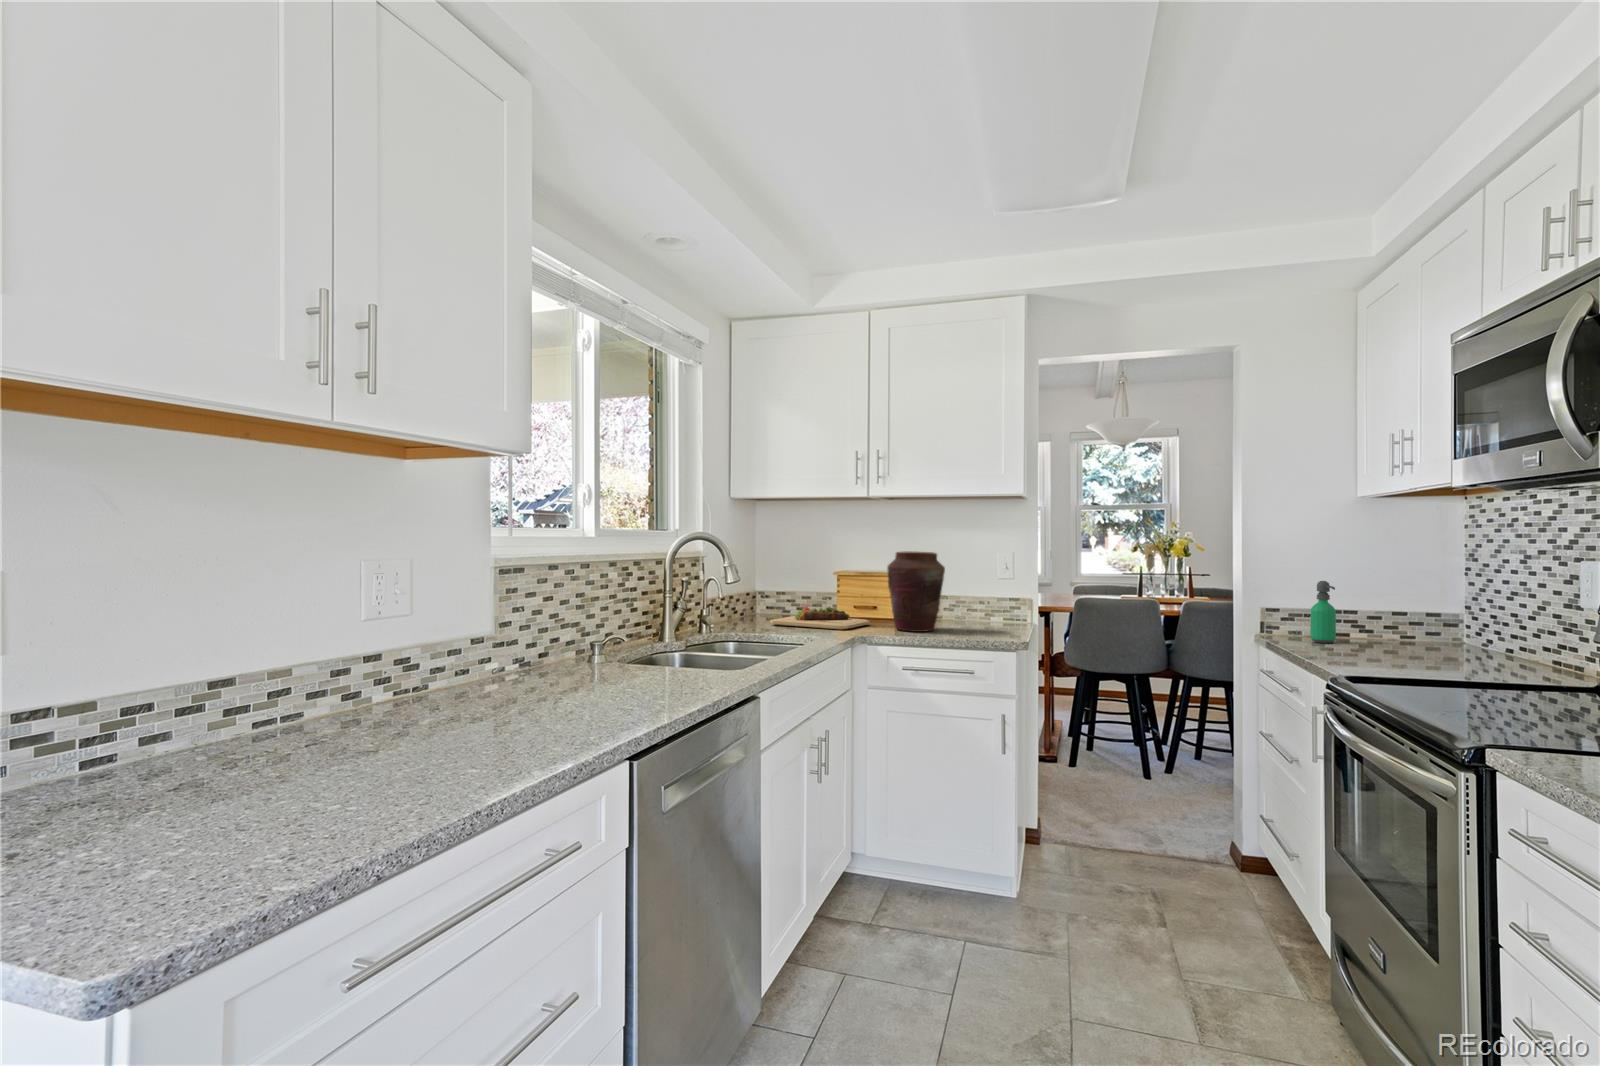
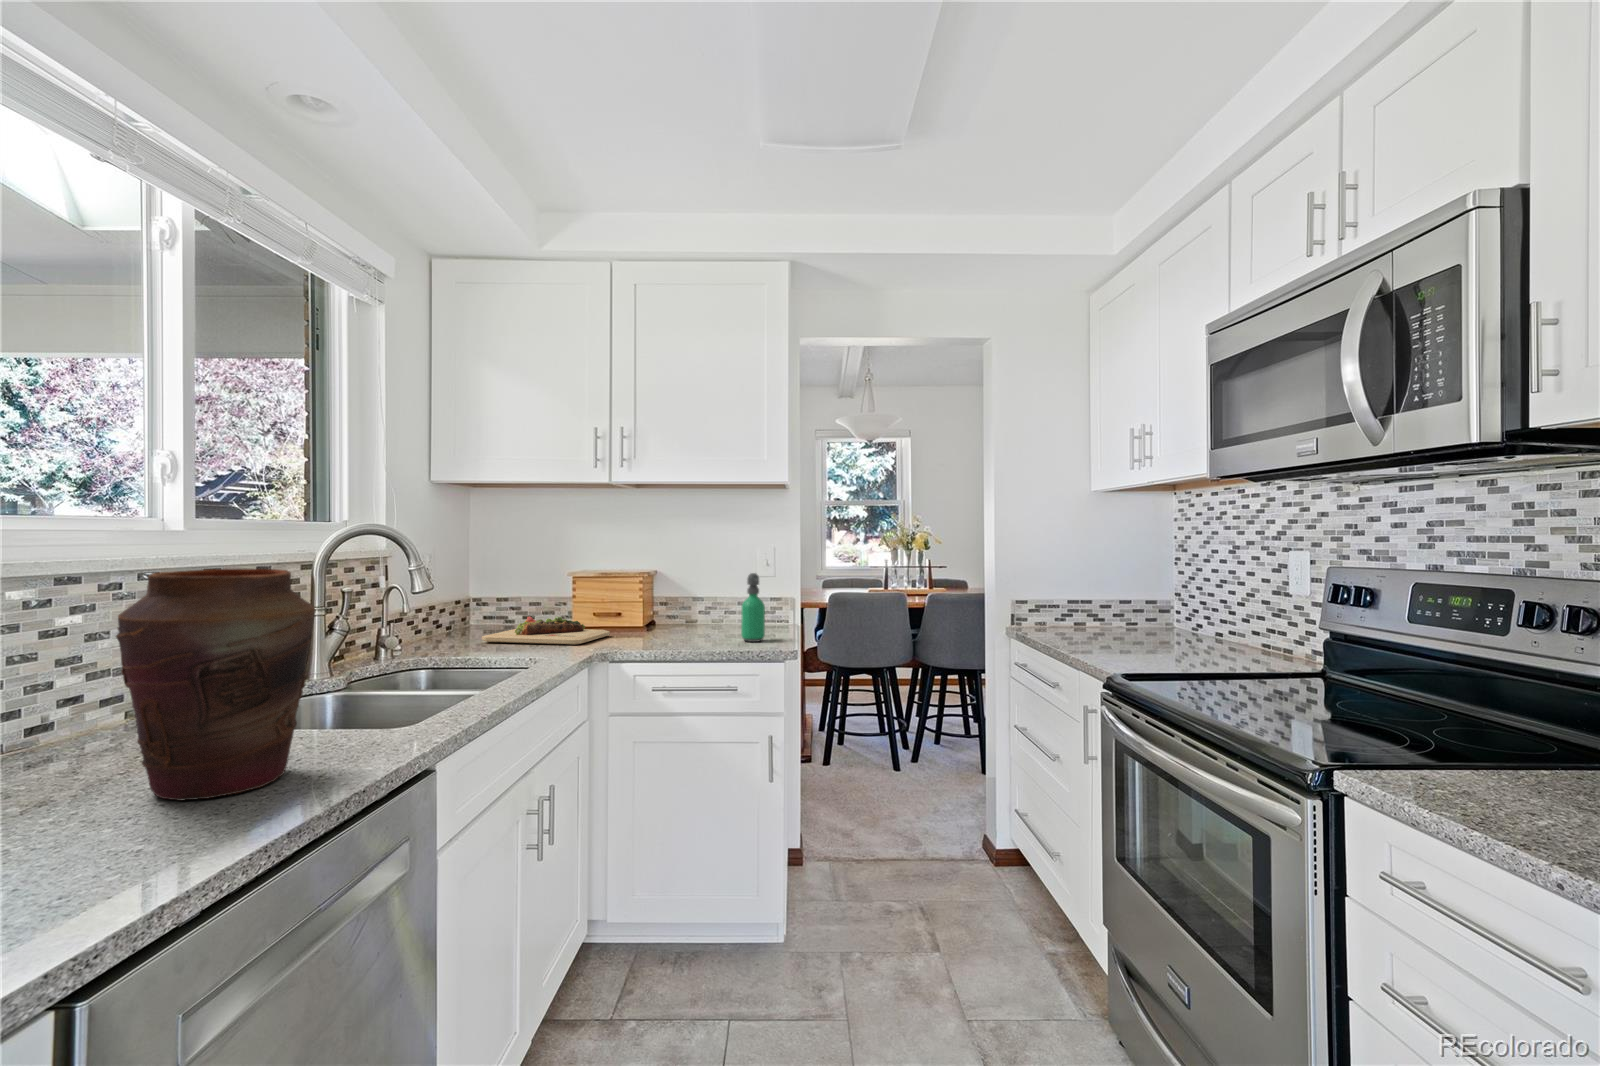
vase: present [887,552,945,632] -> present [116,569,315,801]
soap dispenser: present [1310,581,1336,643] -> present [741,573,765,642]

